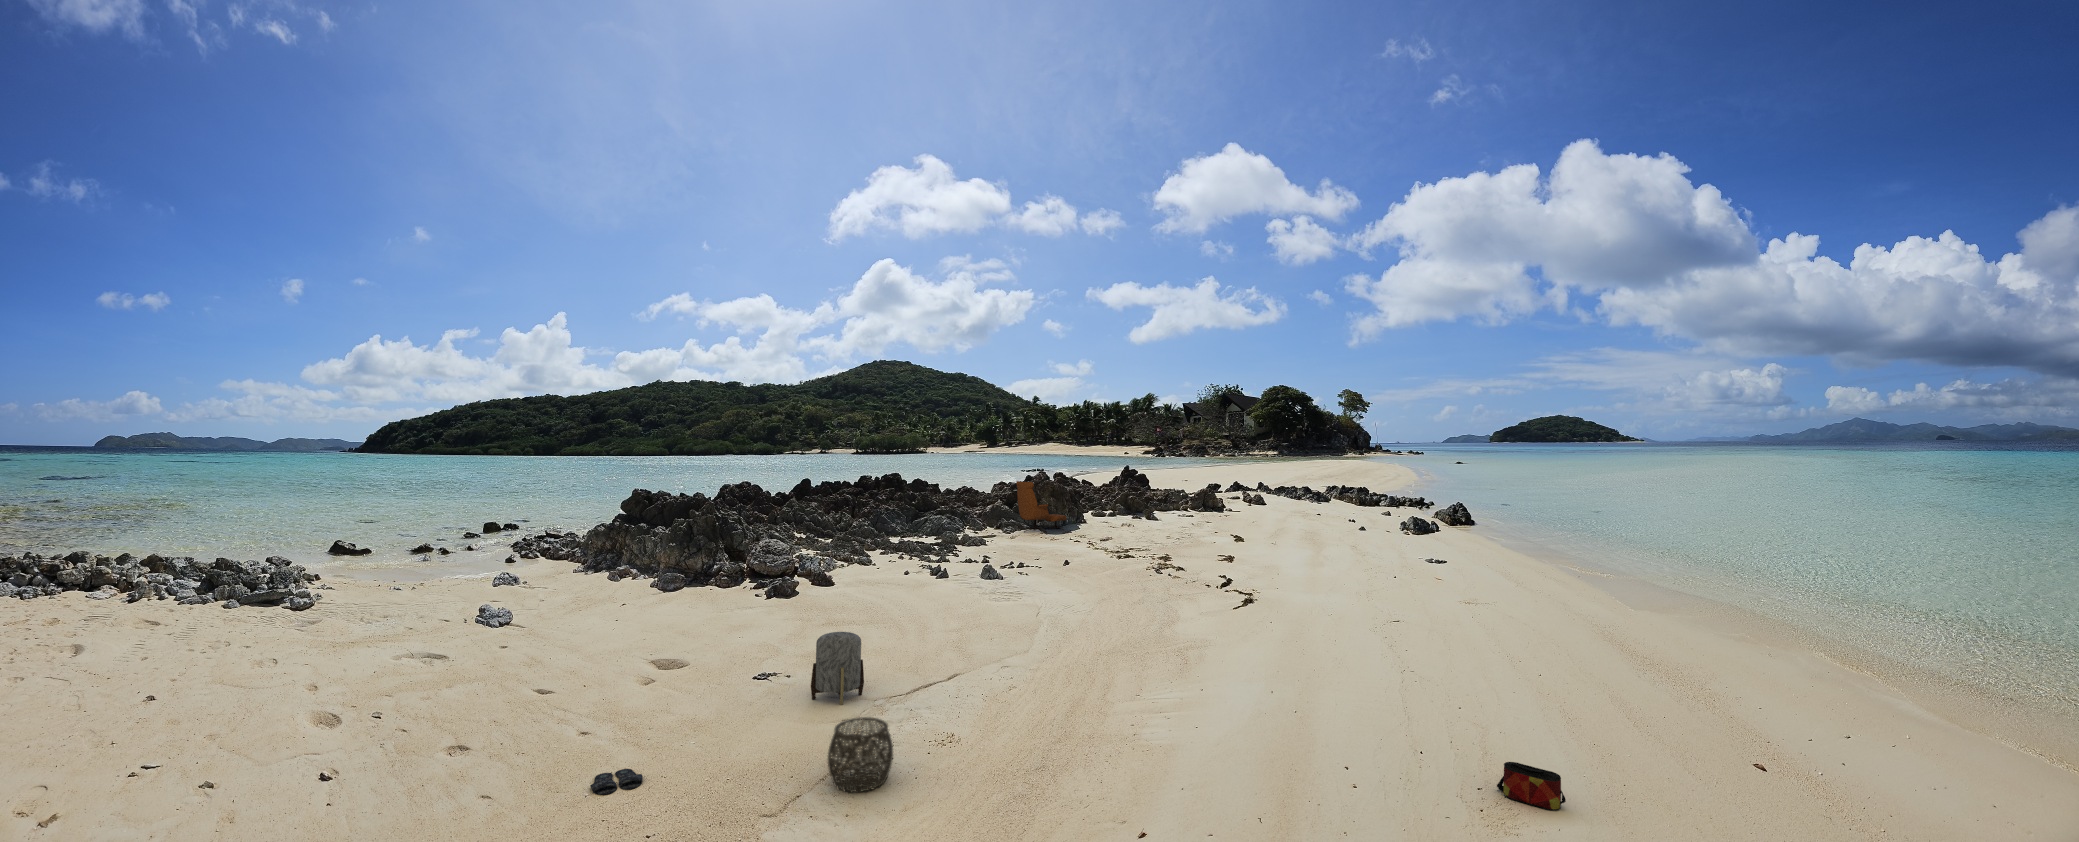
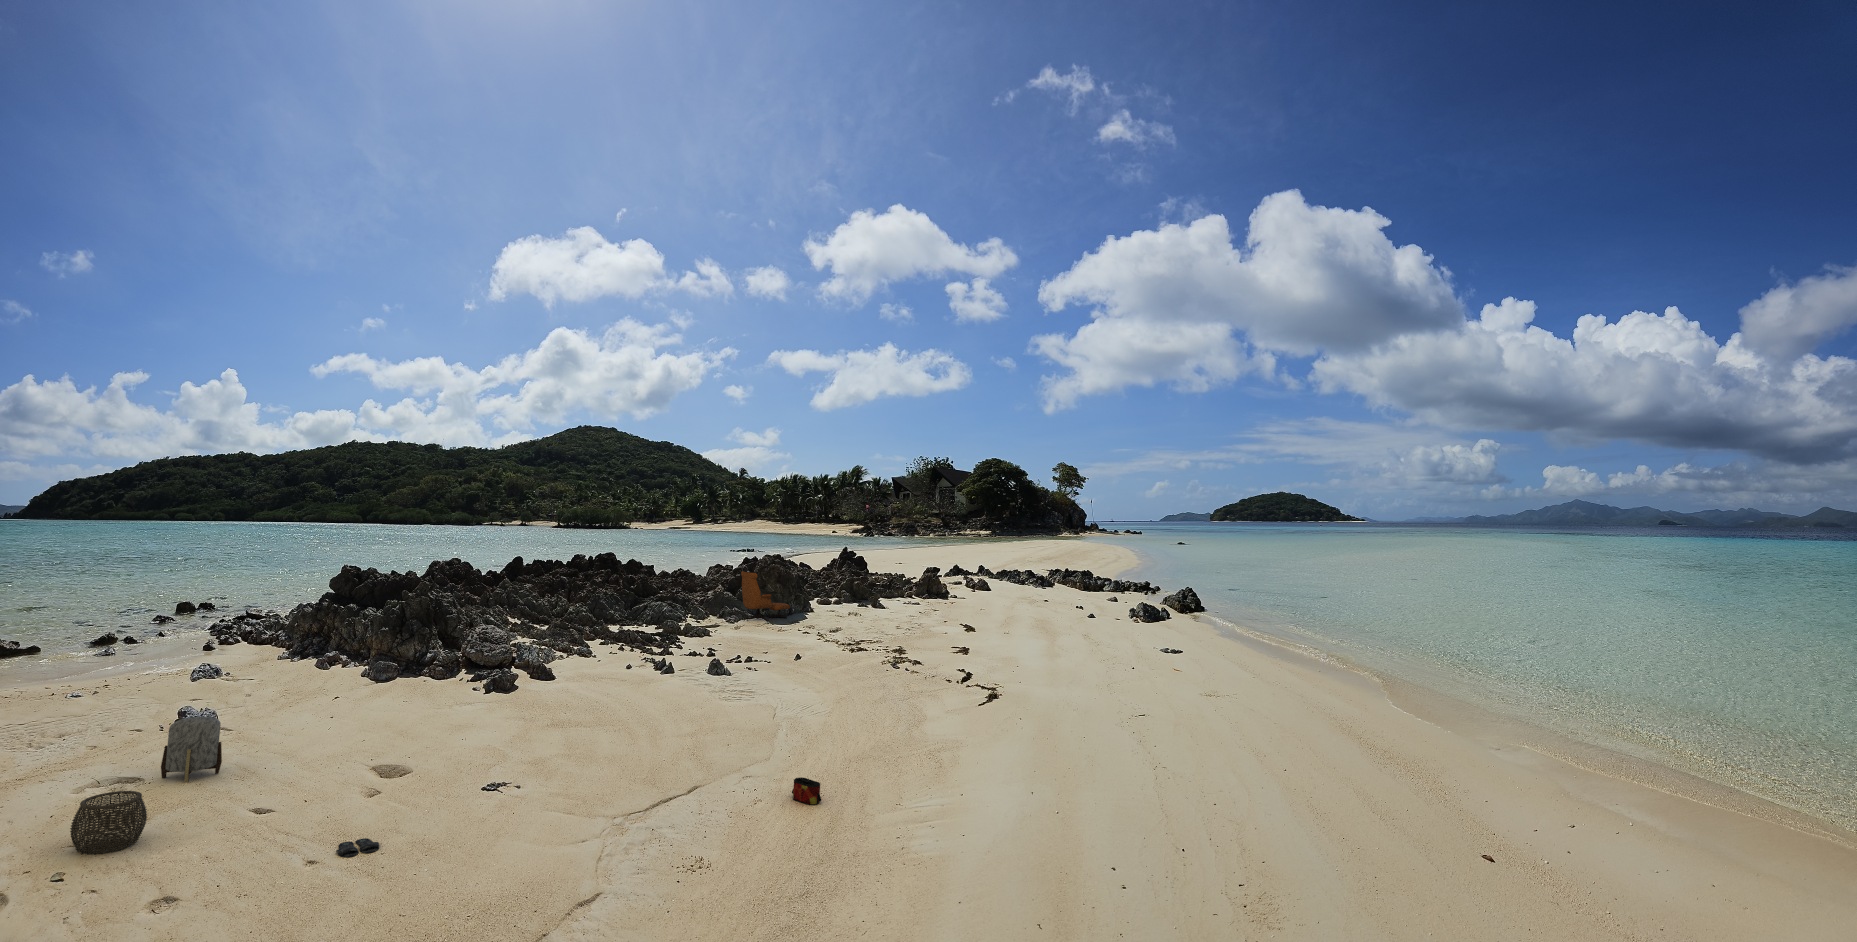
stool: present [811,632,864,705] -> present [161,717,222,783]
woven basket: present [828,717,893,792] -> present [70,791,147,854]
bag: present [1497,762,1566,811] -> present [792,777,821,805]

